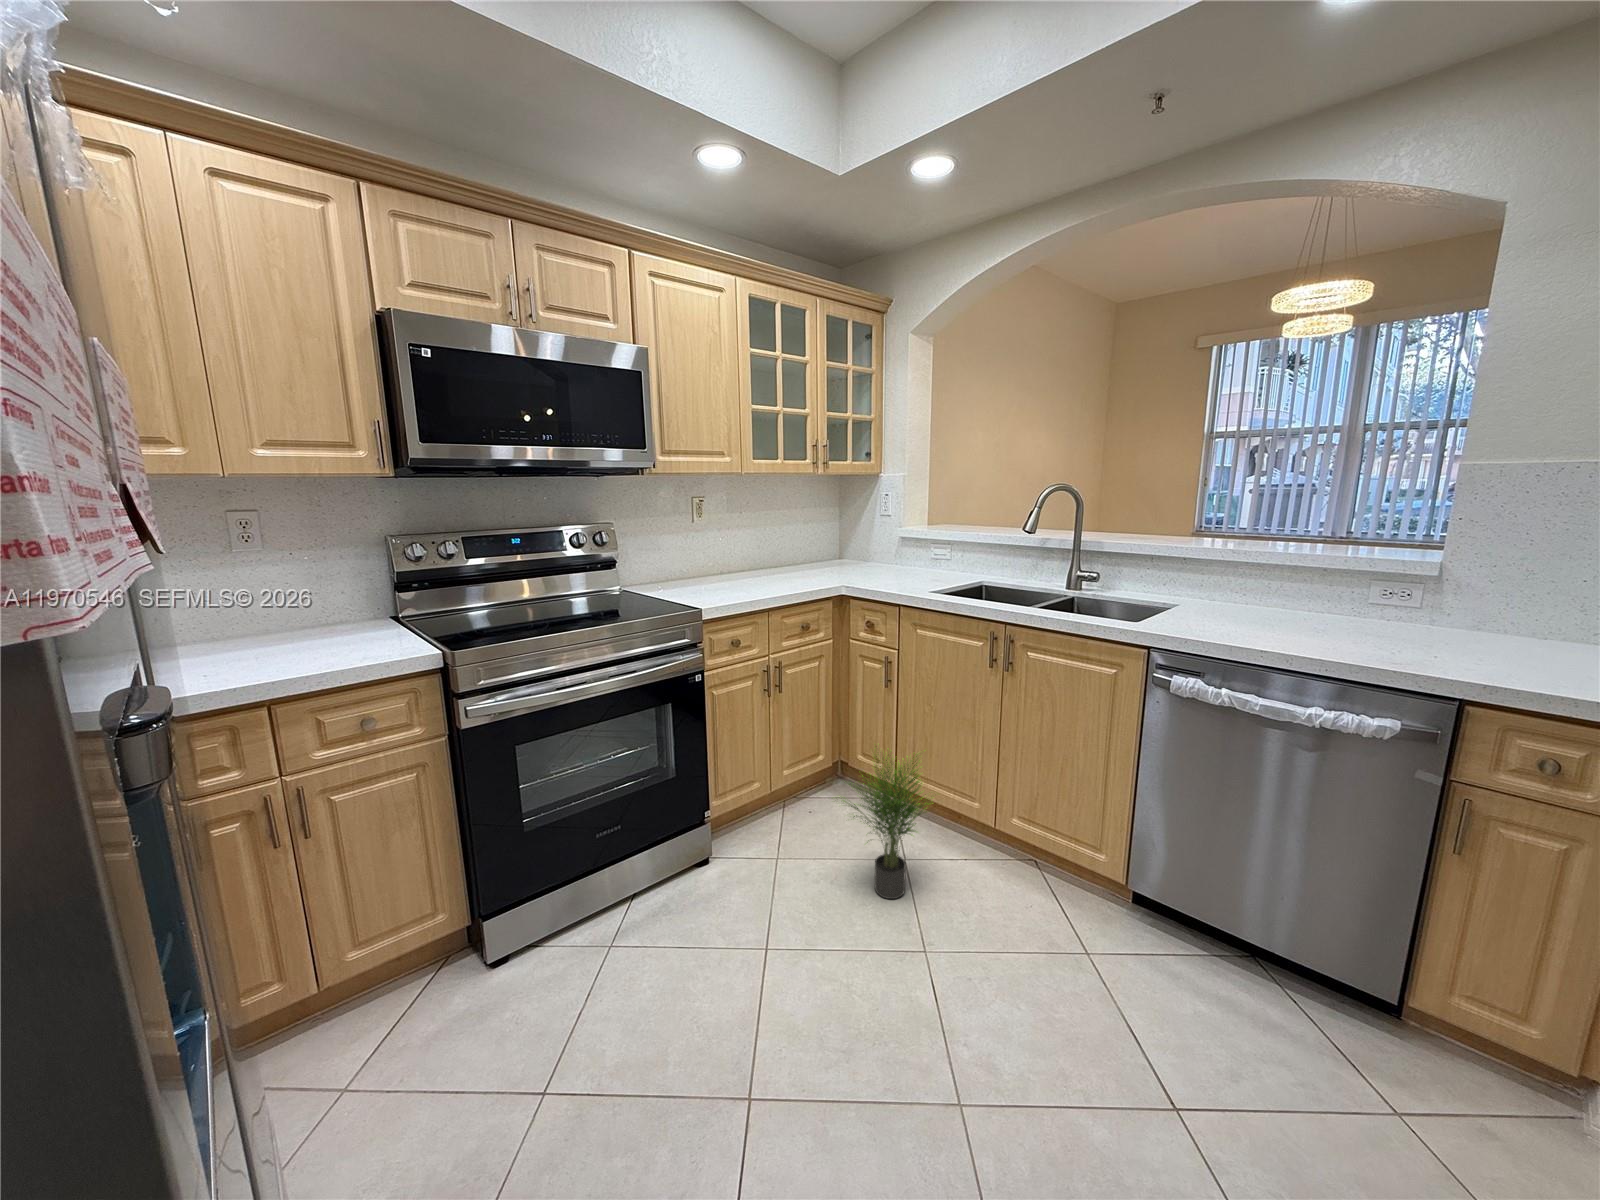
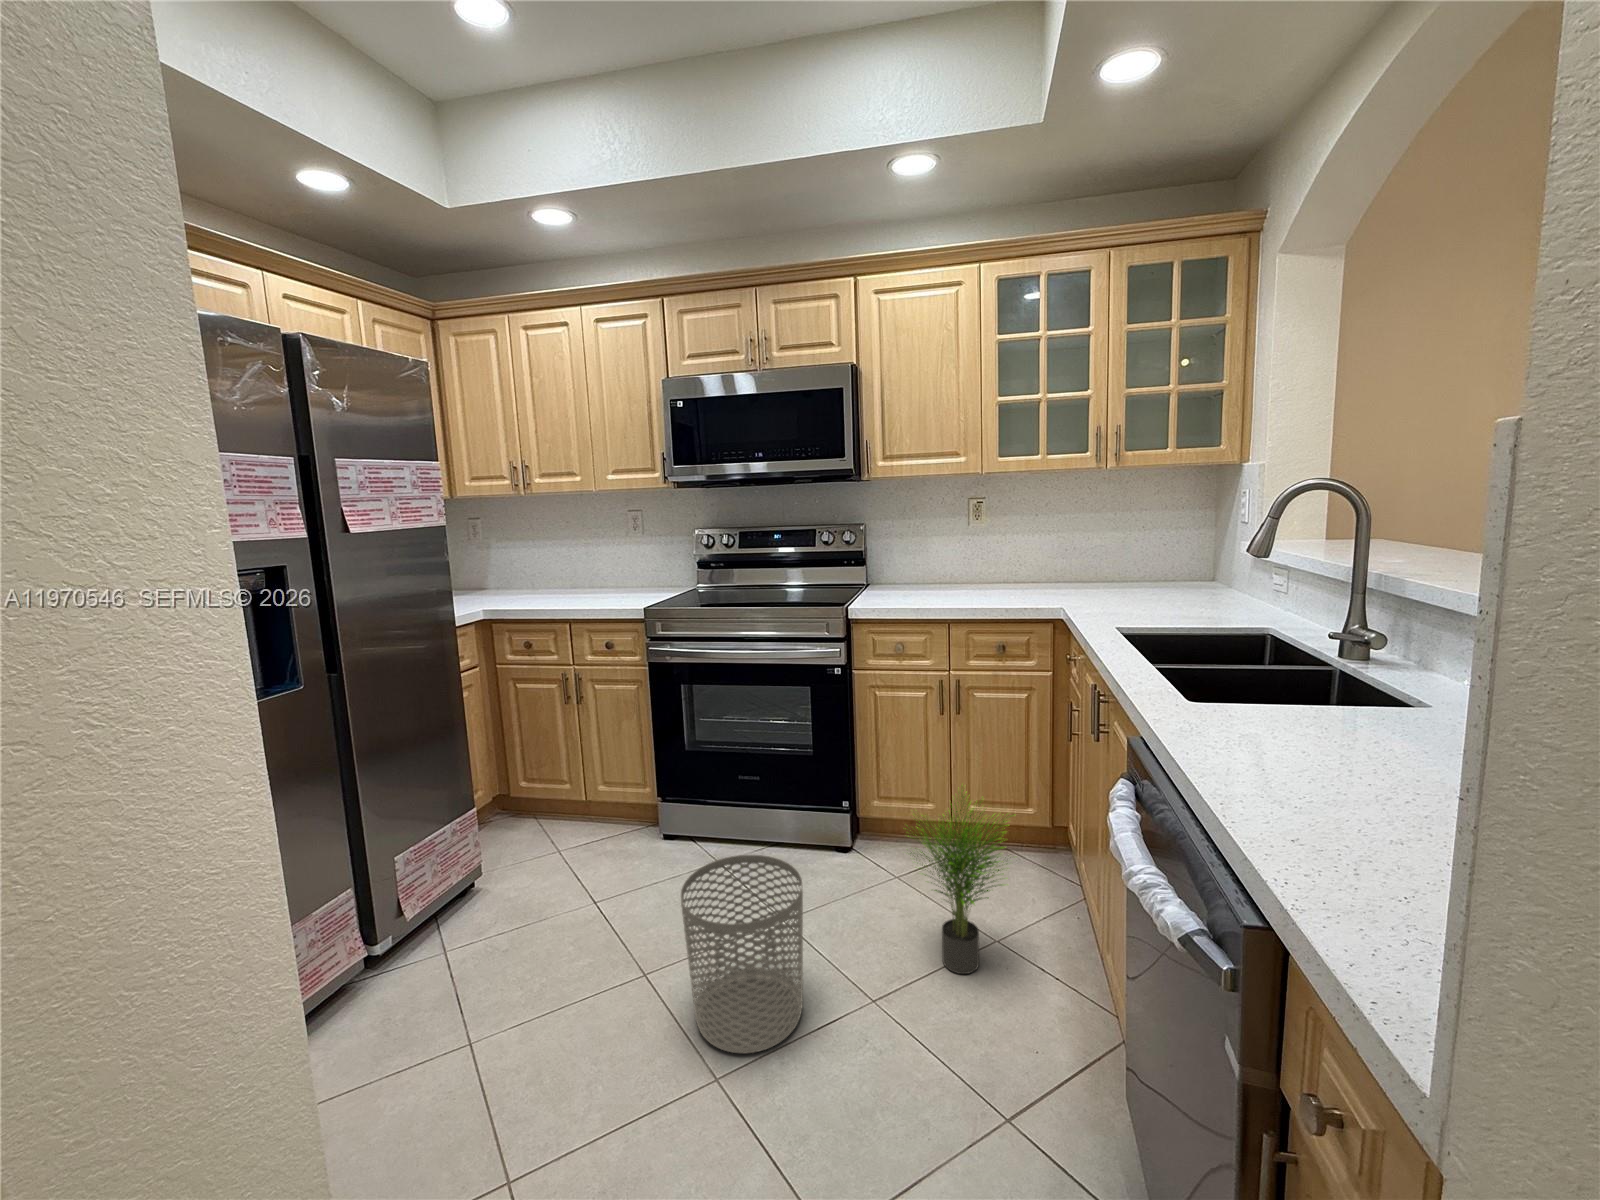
waste bin: none [766,870,895,1086] -> present [681,855,803,1053]

